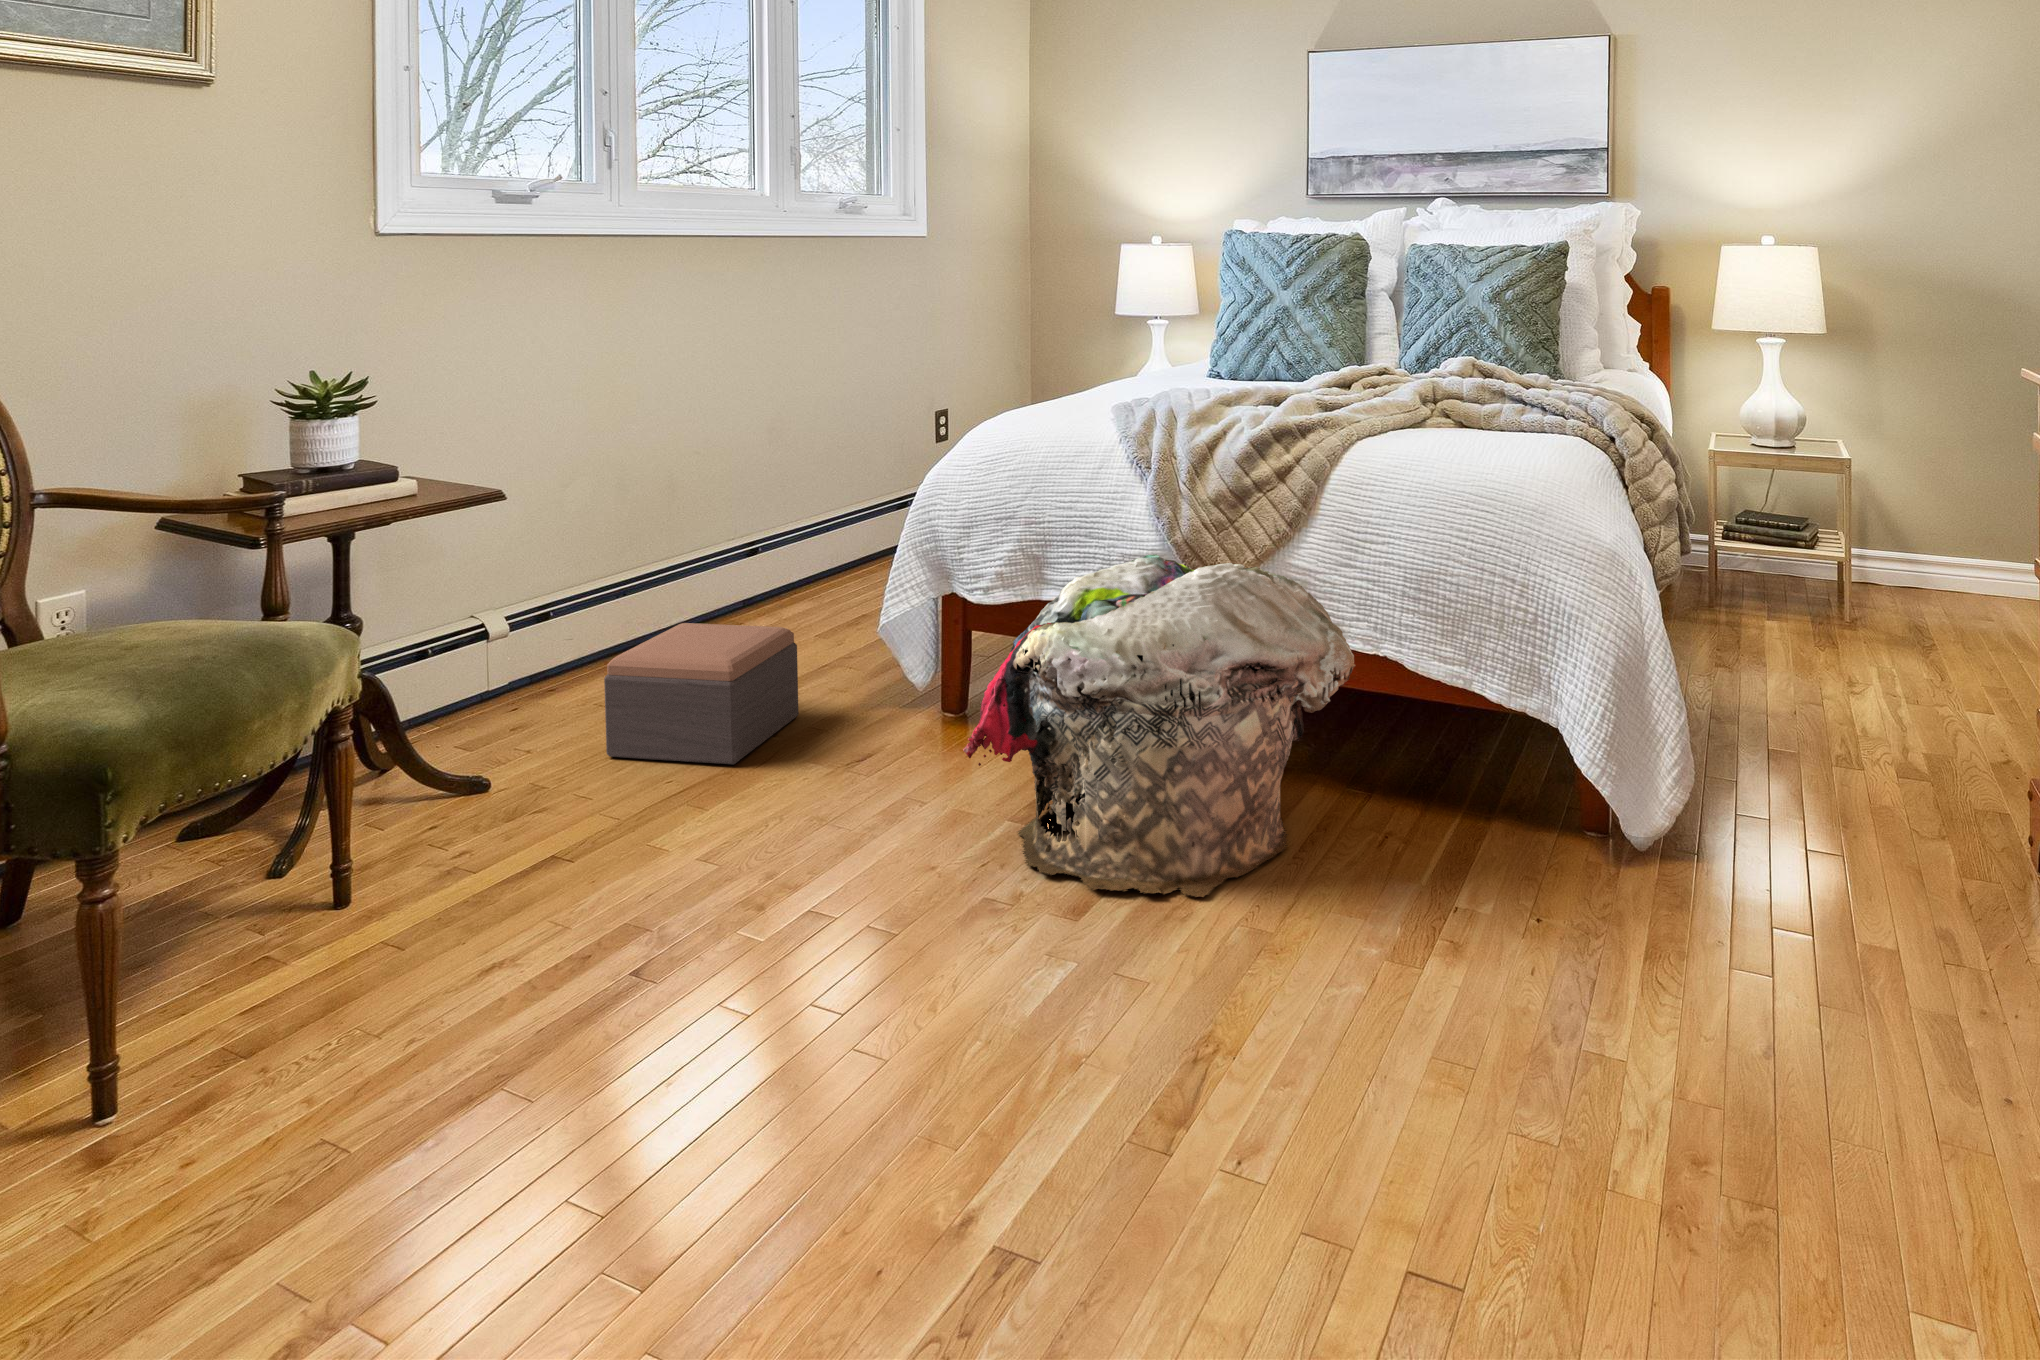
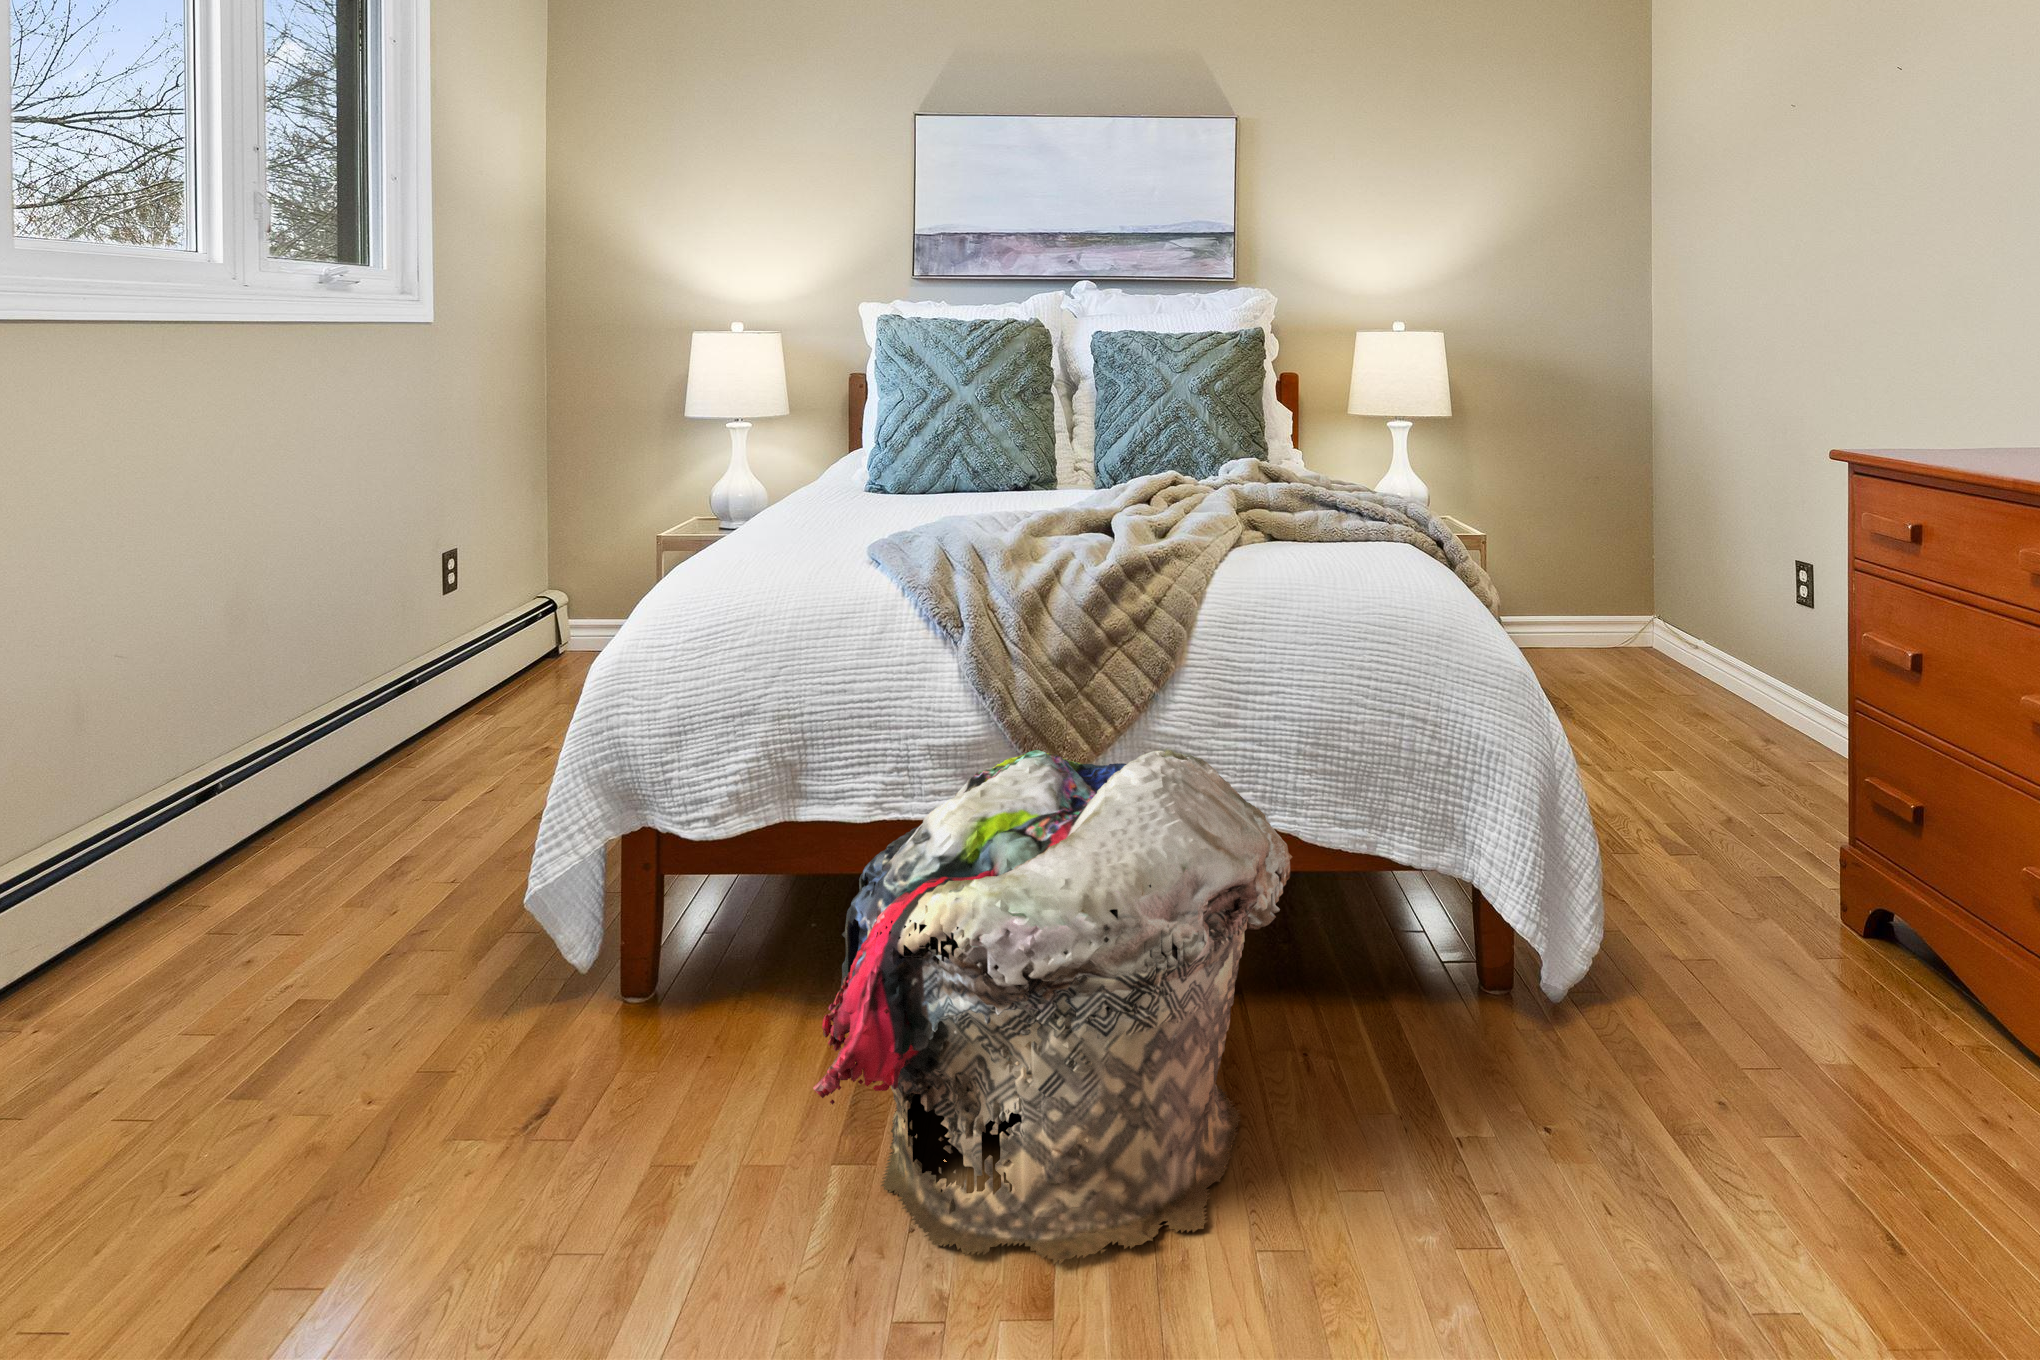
footstool: present [604,623,799,765] -> none [88,923,417,1218]

